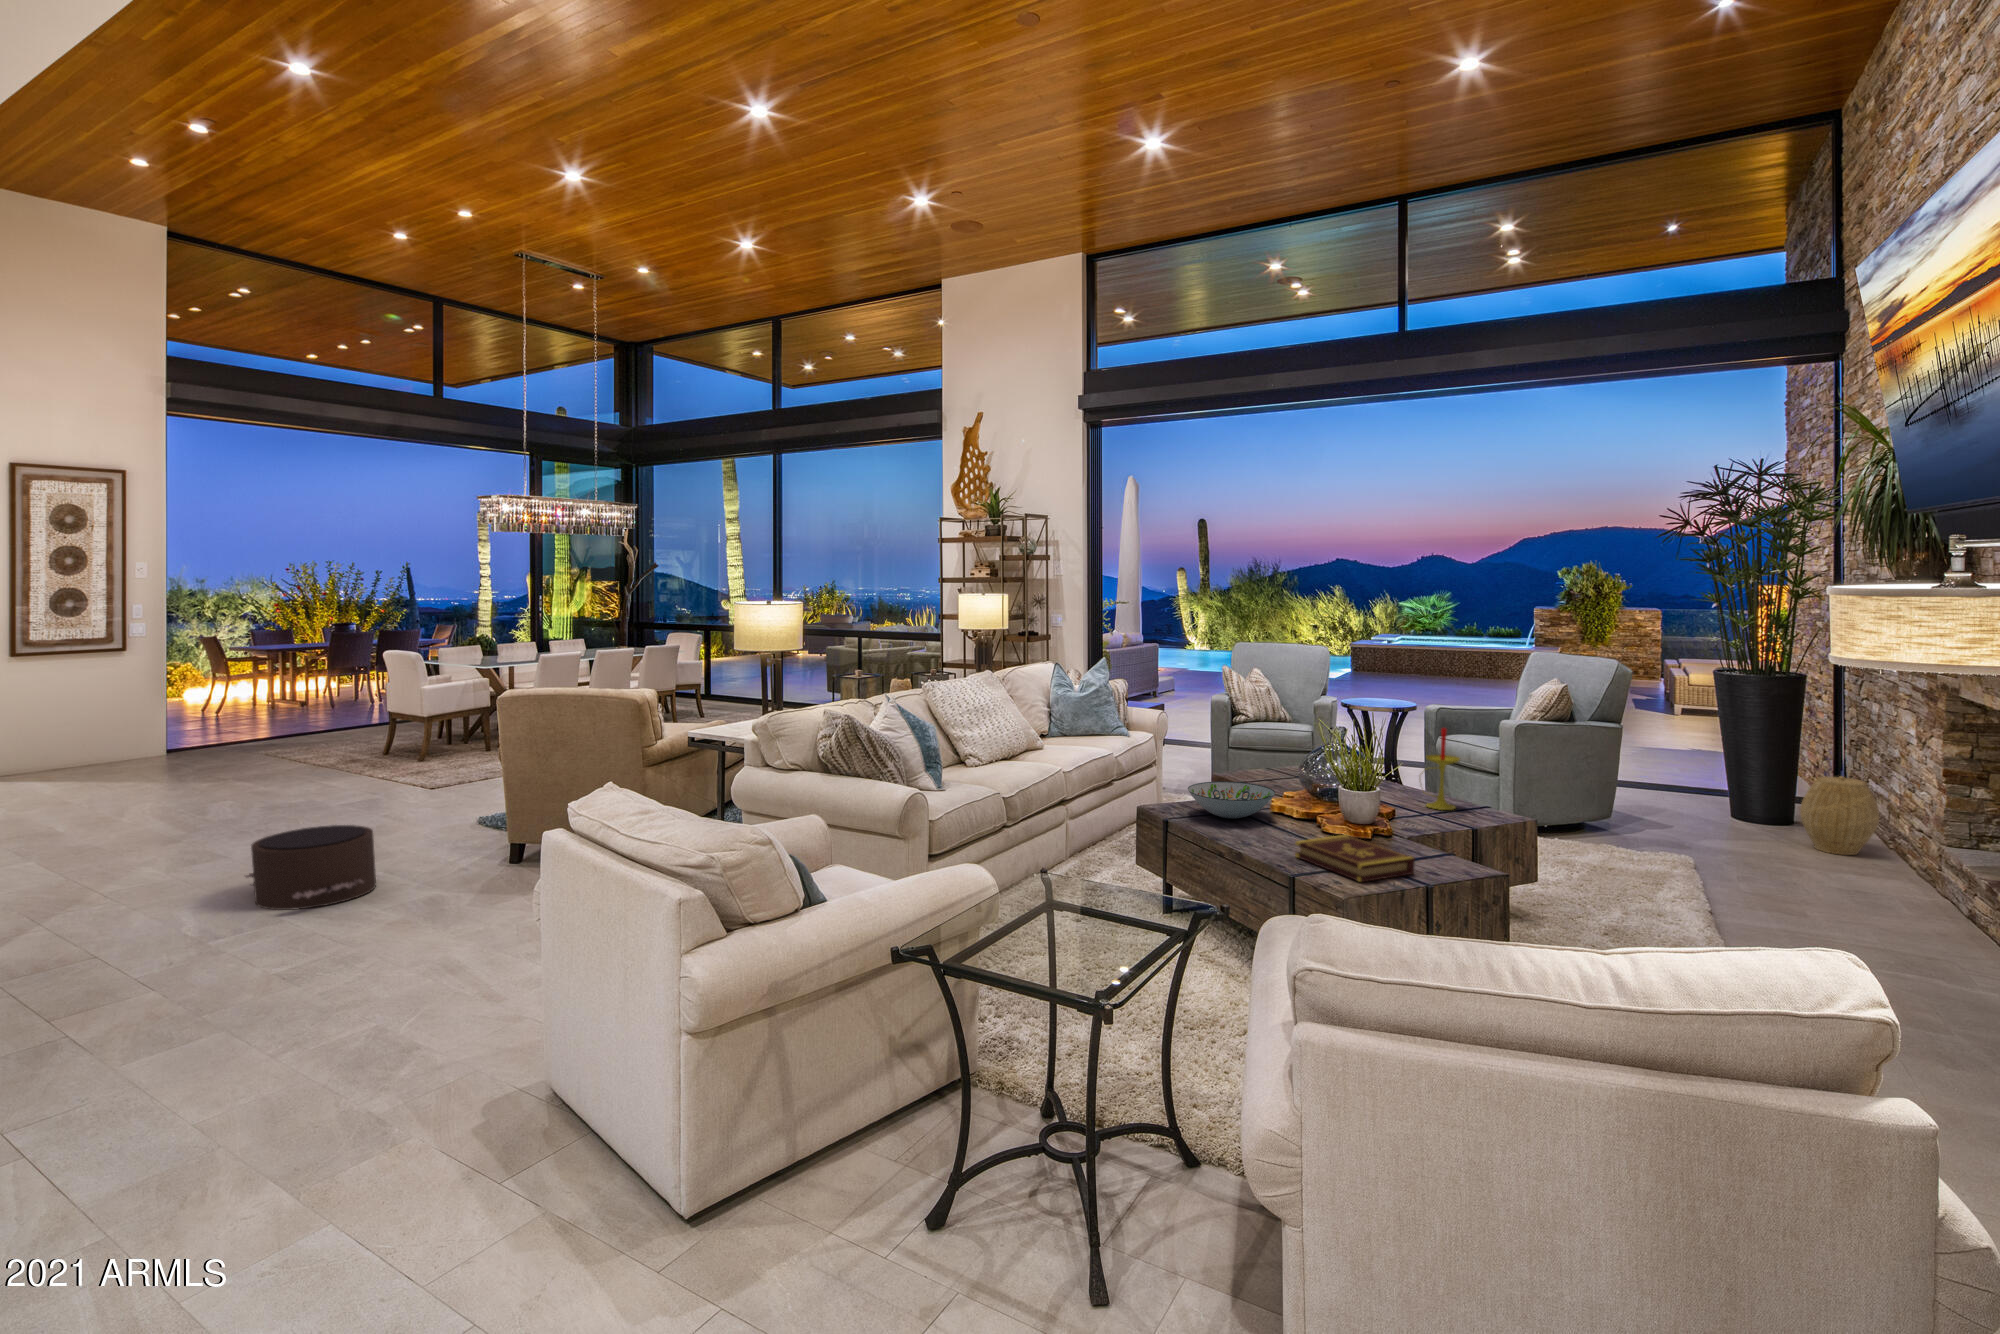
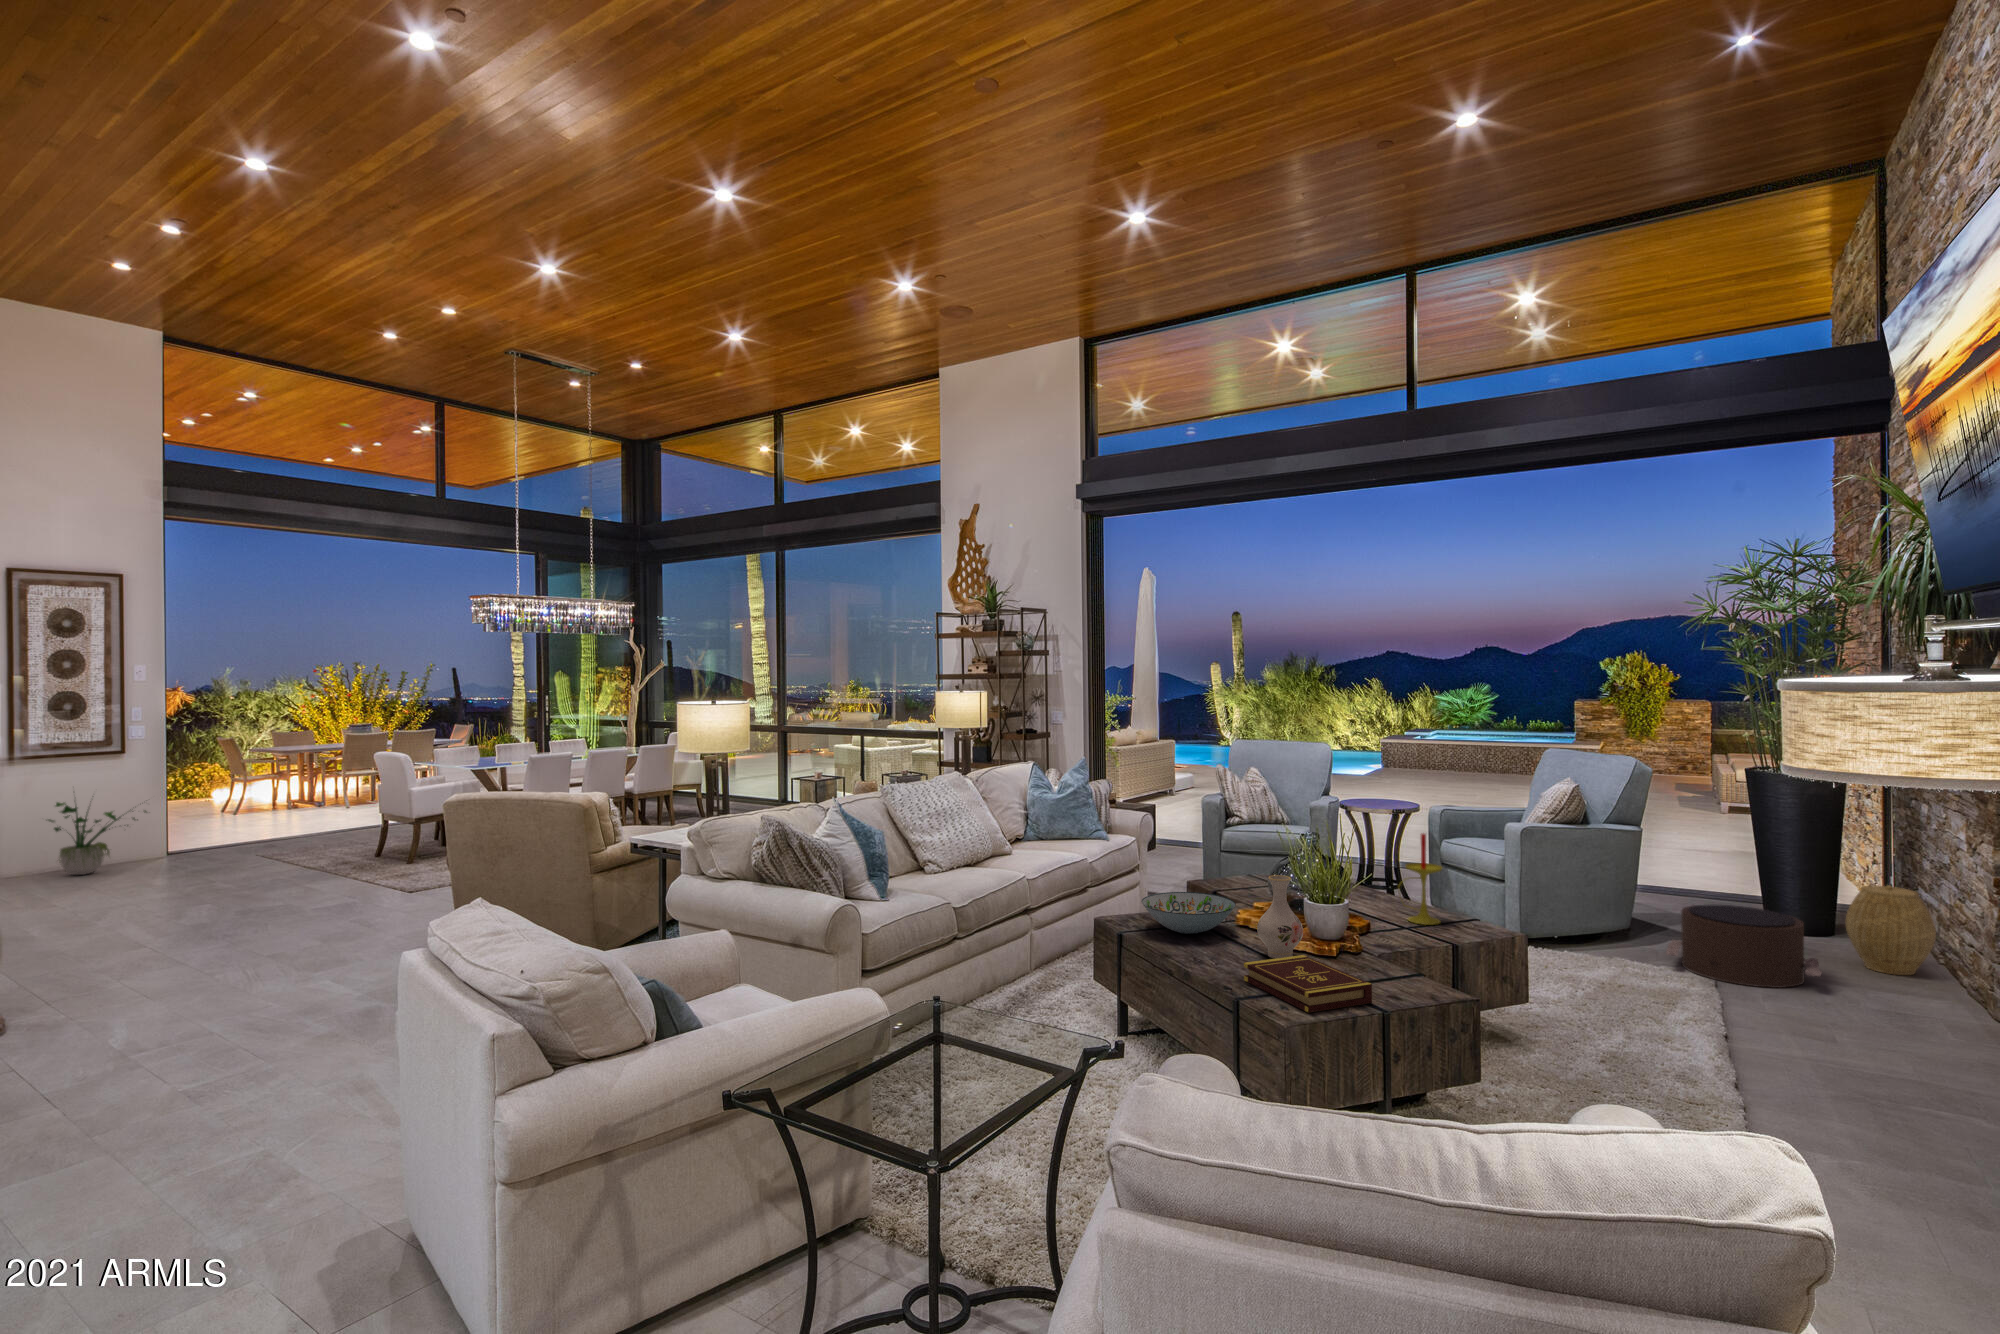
potted plant: none [41,681,155,774] -> present [48,802,146,875]
vase: none [1300,764,1343,839] -> present [1257,875,1303,959]
pouf: present [245,825,376,910] -> present [1666,905,1822,988]

